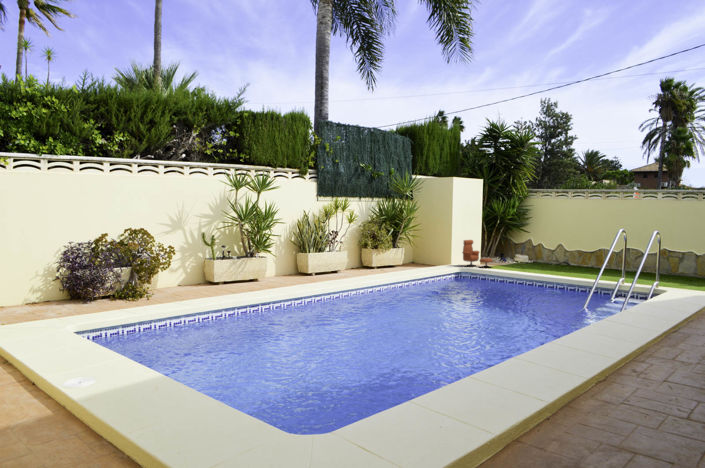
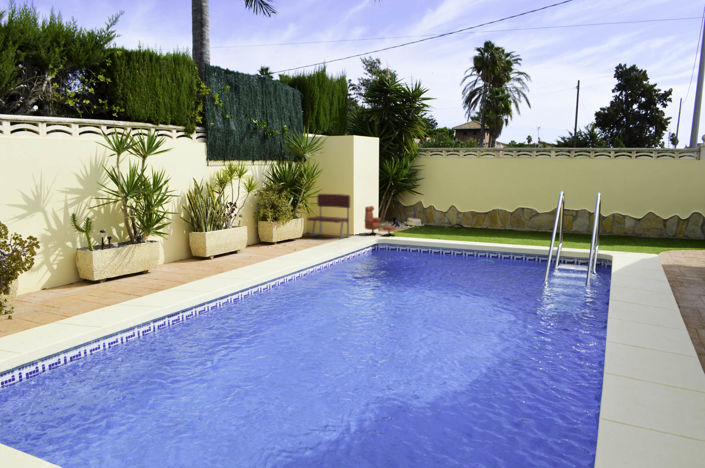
bench: none [408,228,448,268] -> present [307,194,350,239]

